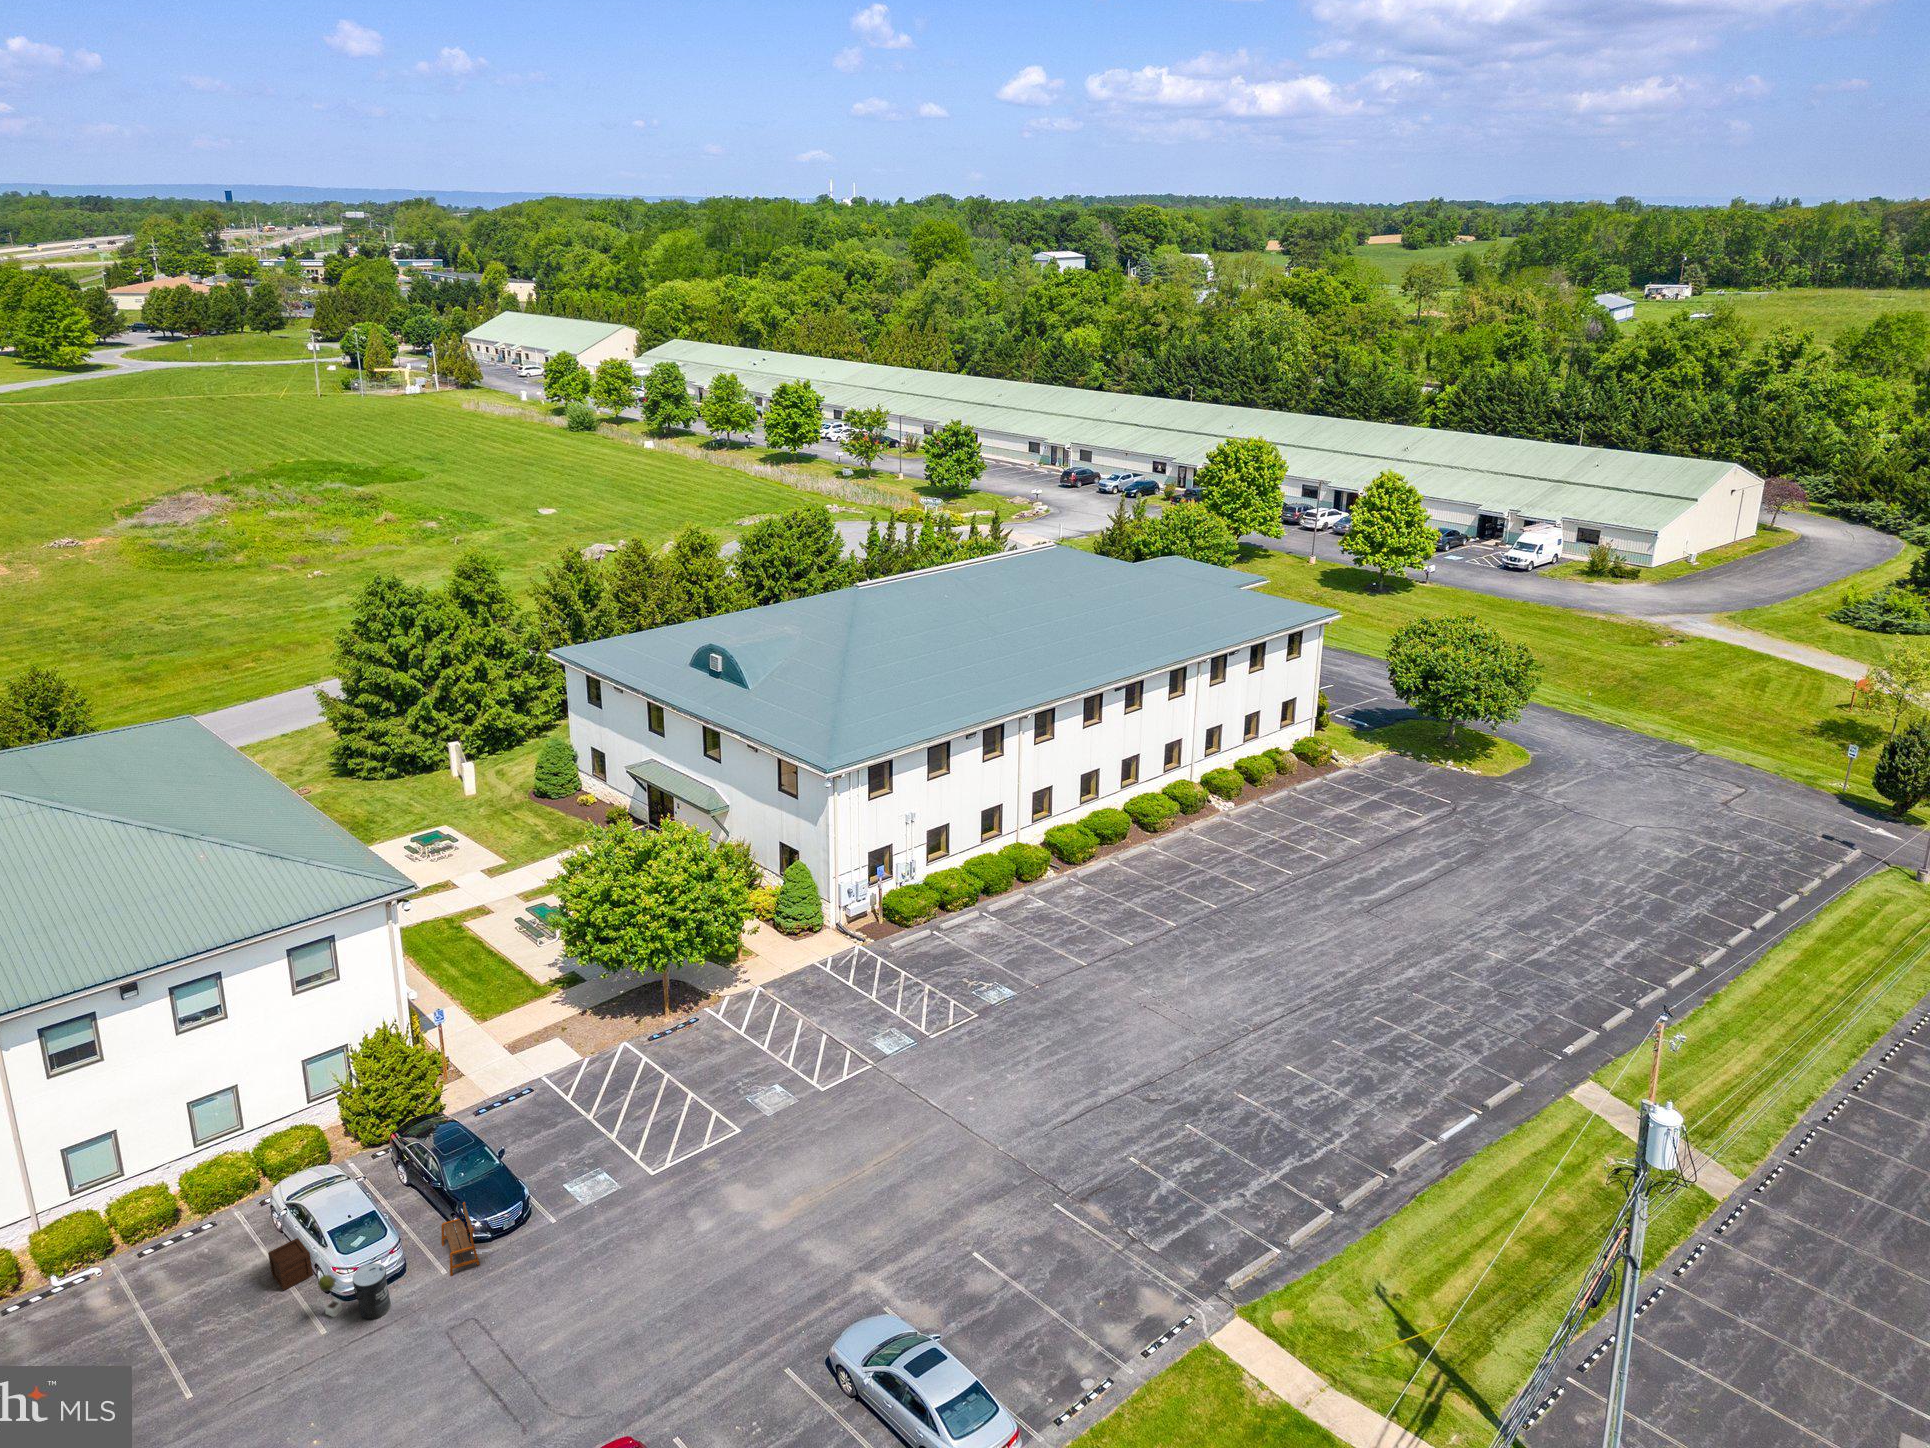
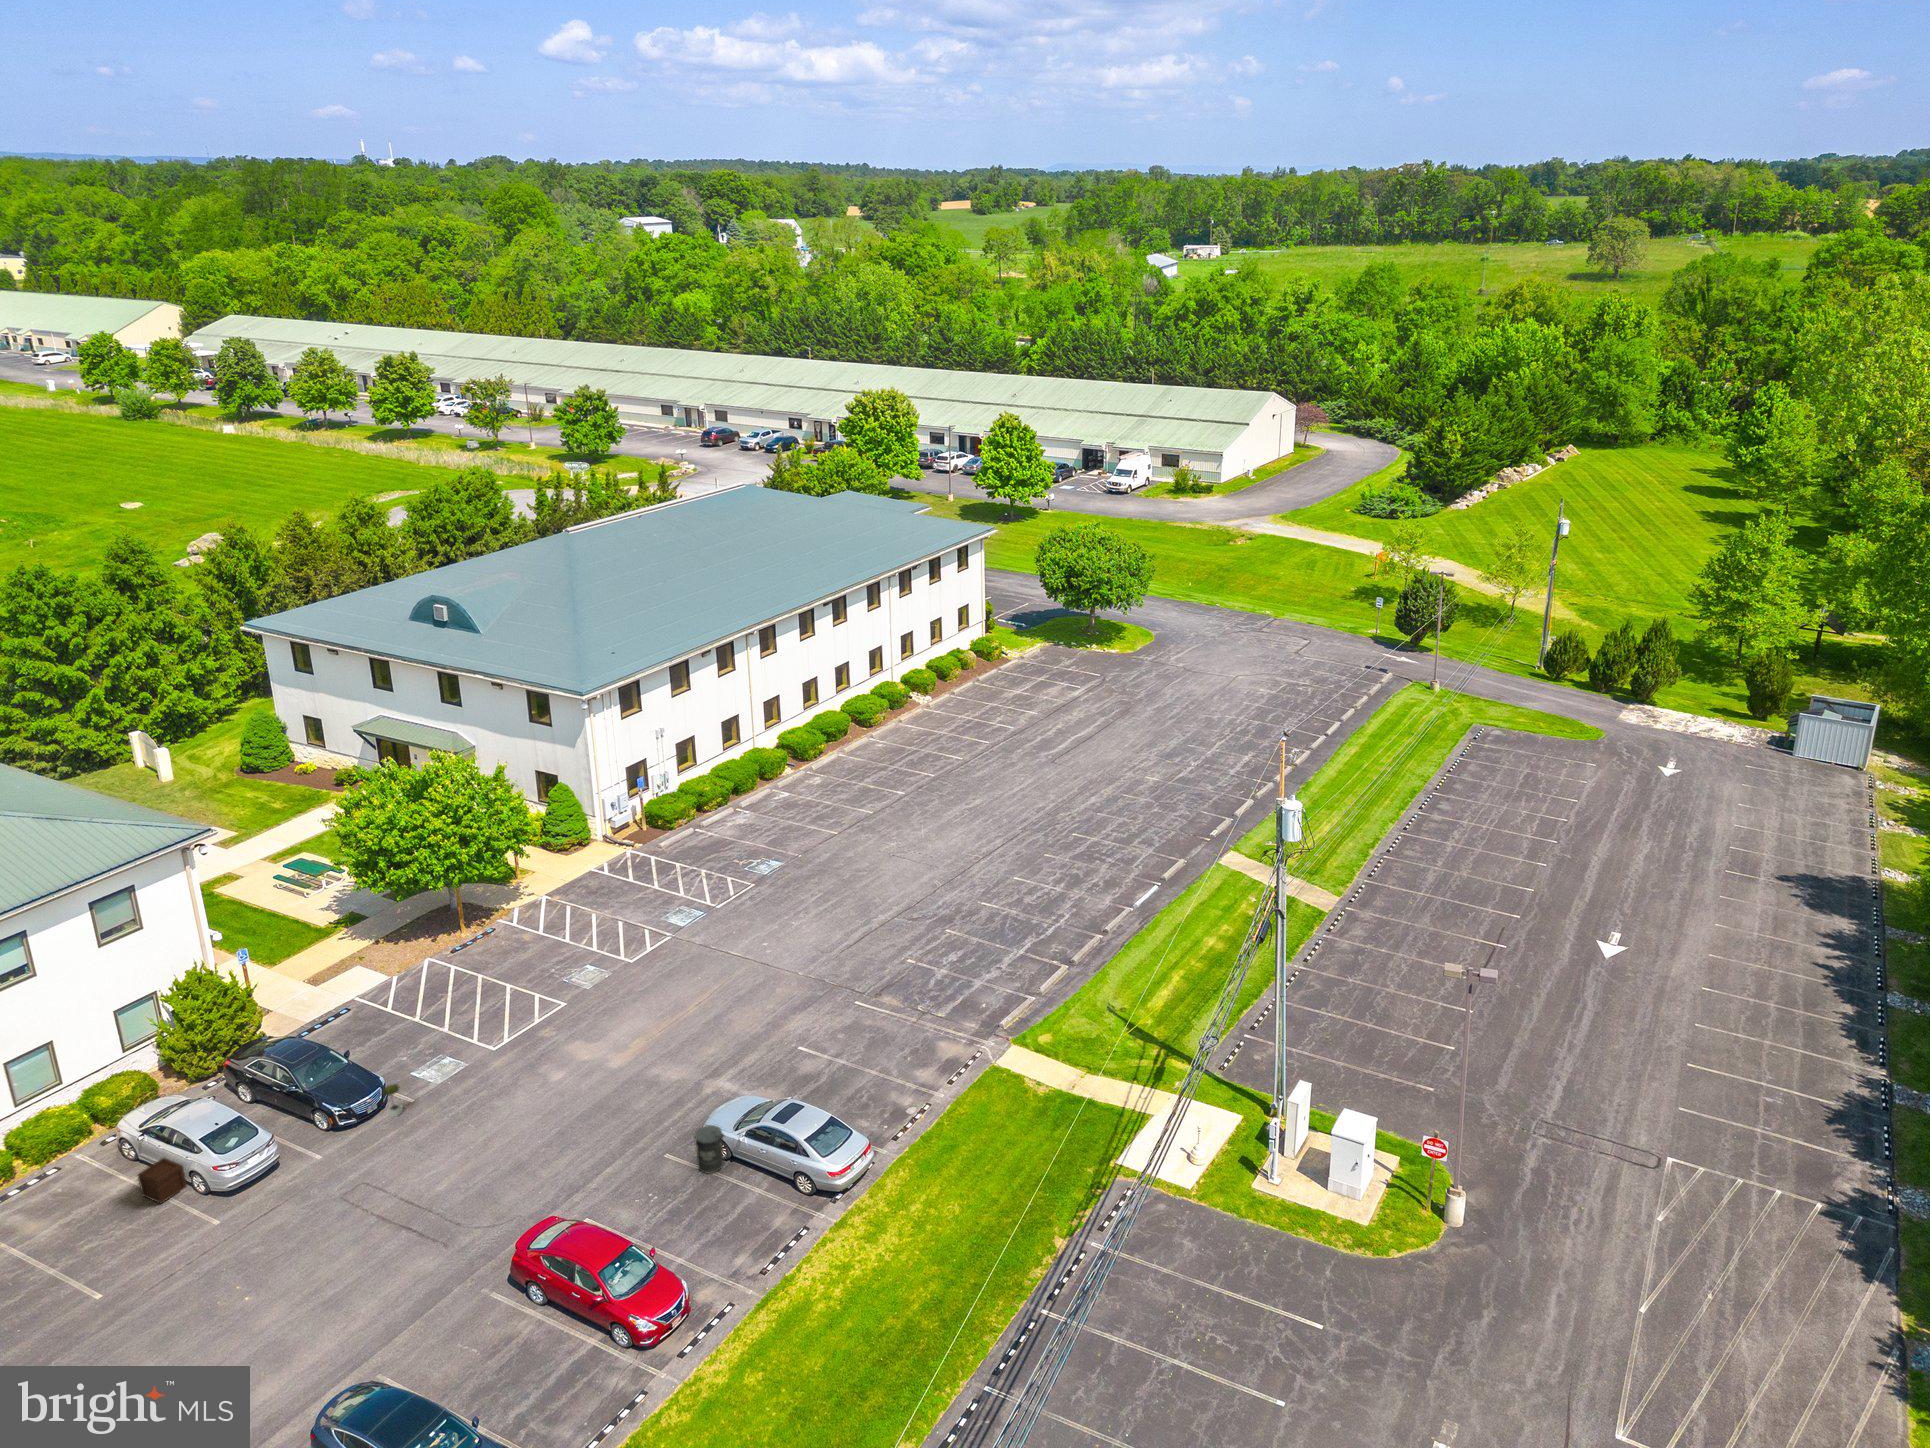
bench: present [441,1202,480,1276] -> none [310,1094,357,1158]
trash can: present [353,1263,391,1320] -> present [695,1125,724,1174]
potted tree: present [318,1275,343,1317] -> present [383,1084,403,1117]

